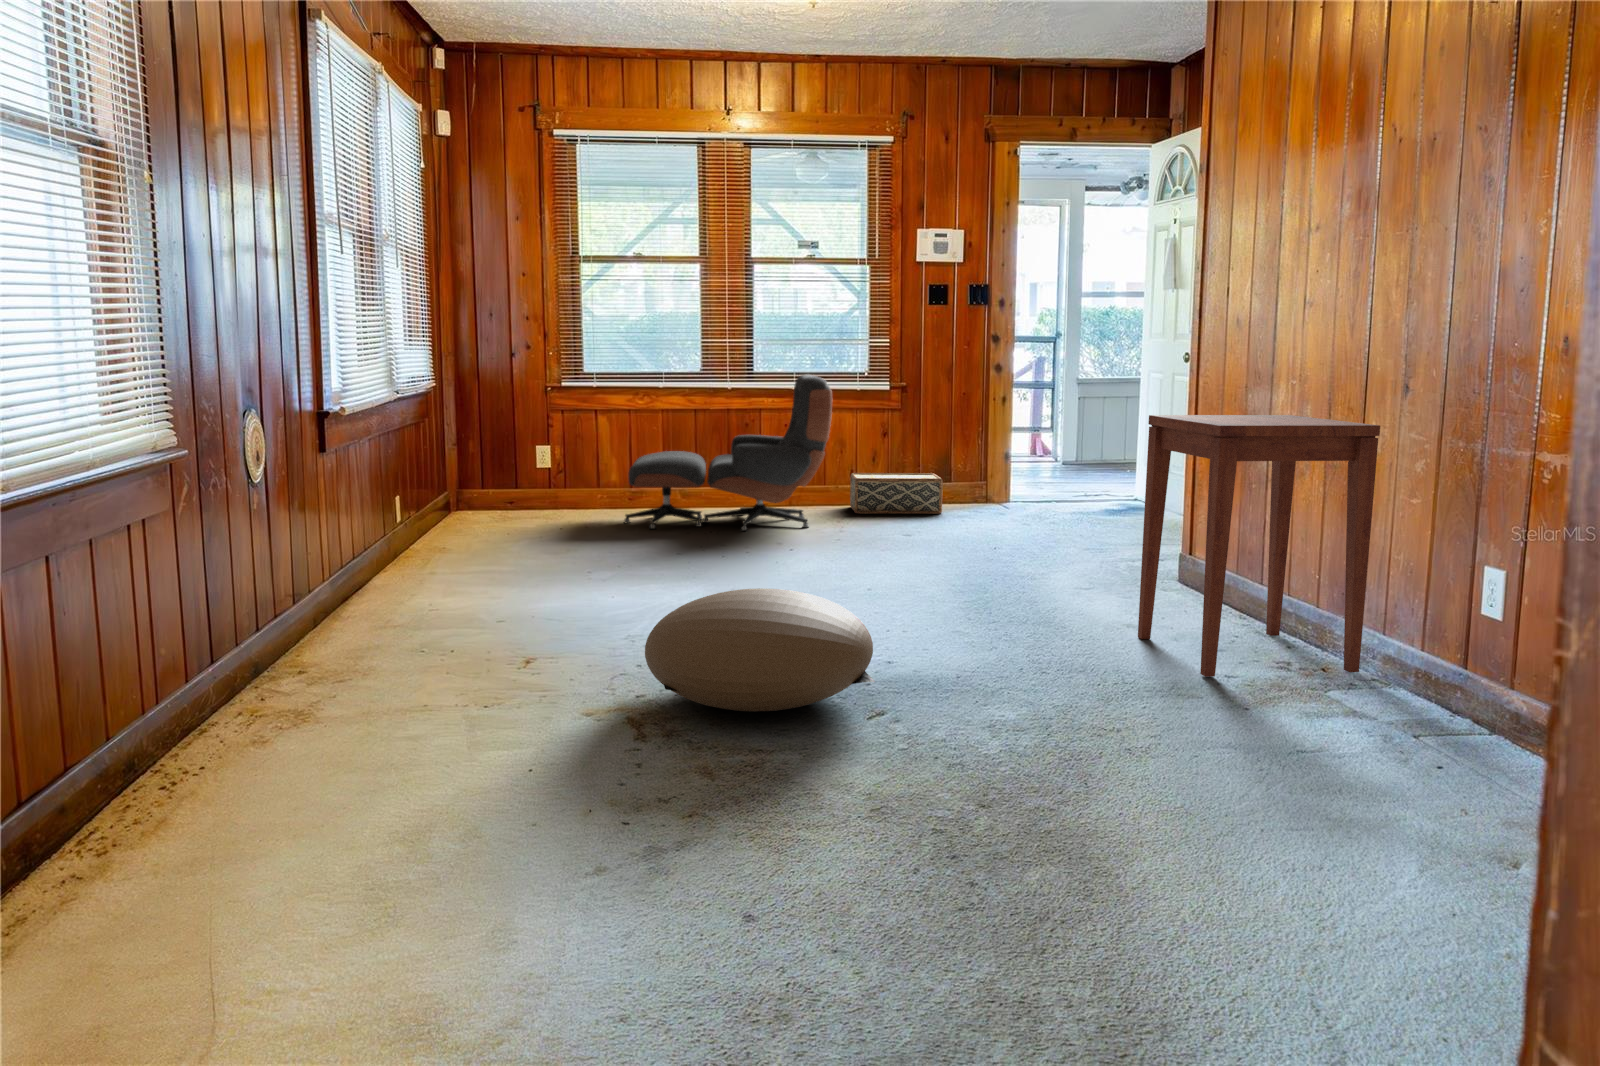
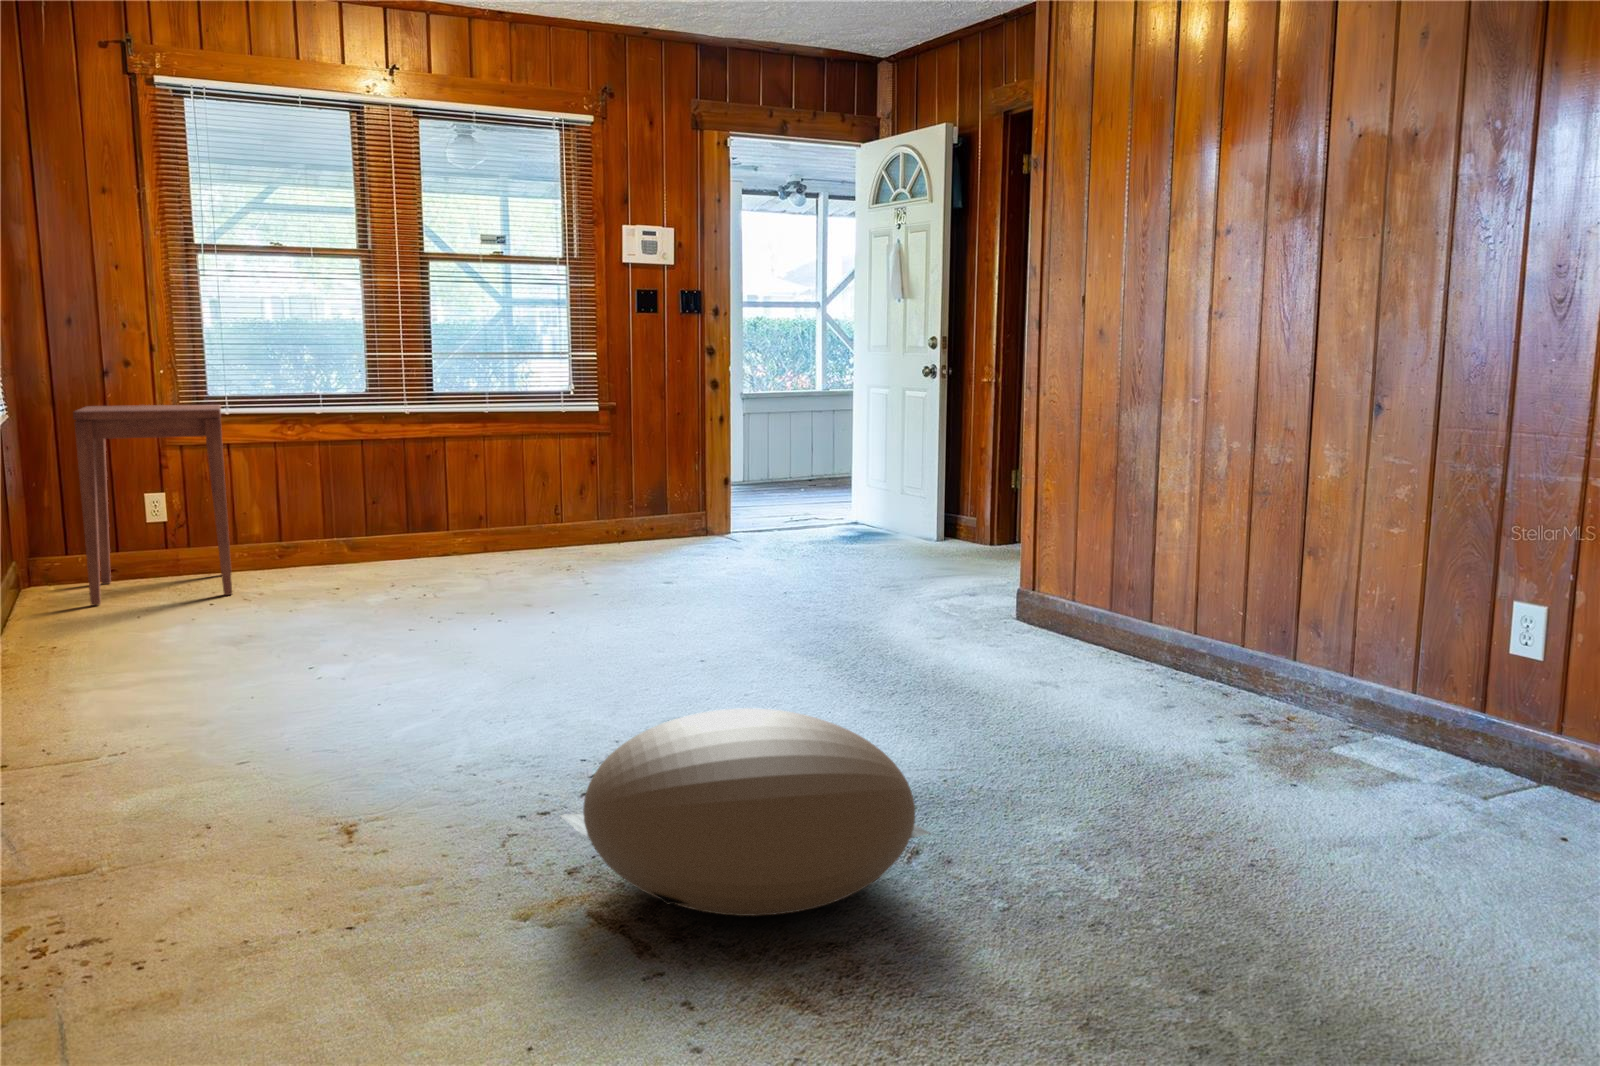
lounge chair: present [624,375,832,531] -> none [293,395,565,598]
side table: present [1138,415,1380,677] -> present [73,405,232,605]
woven basket: present [850,473,943,514] -> none [561,504,673,556]

